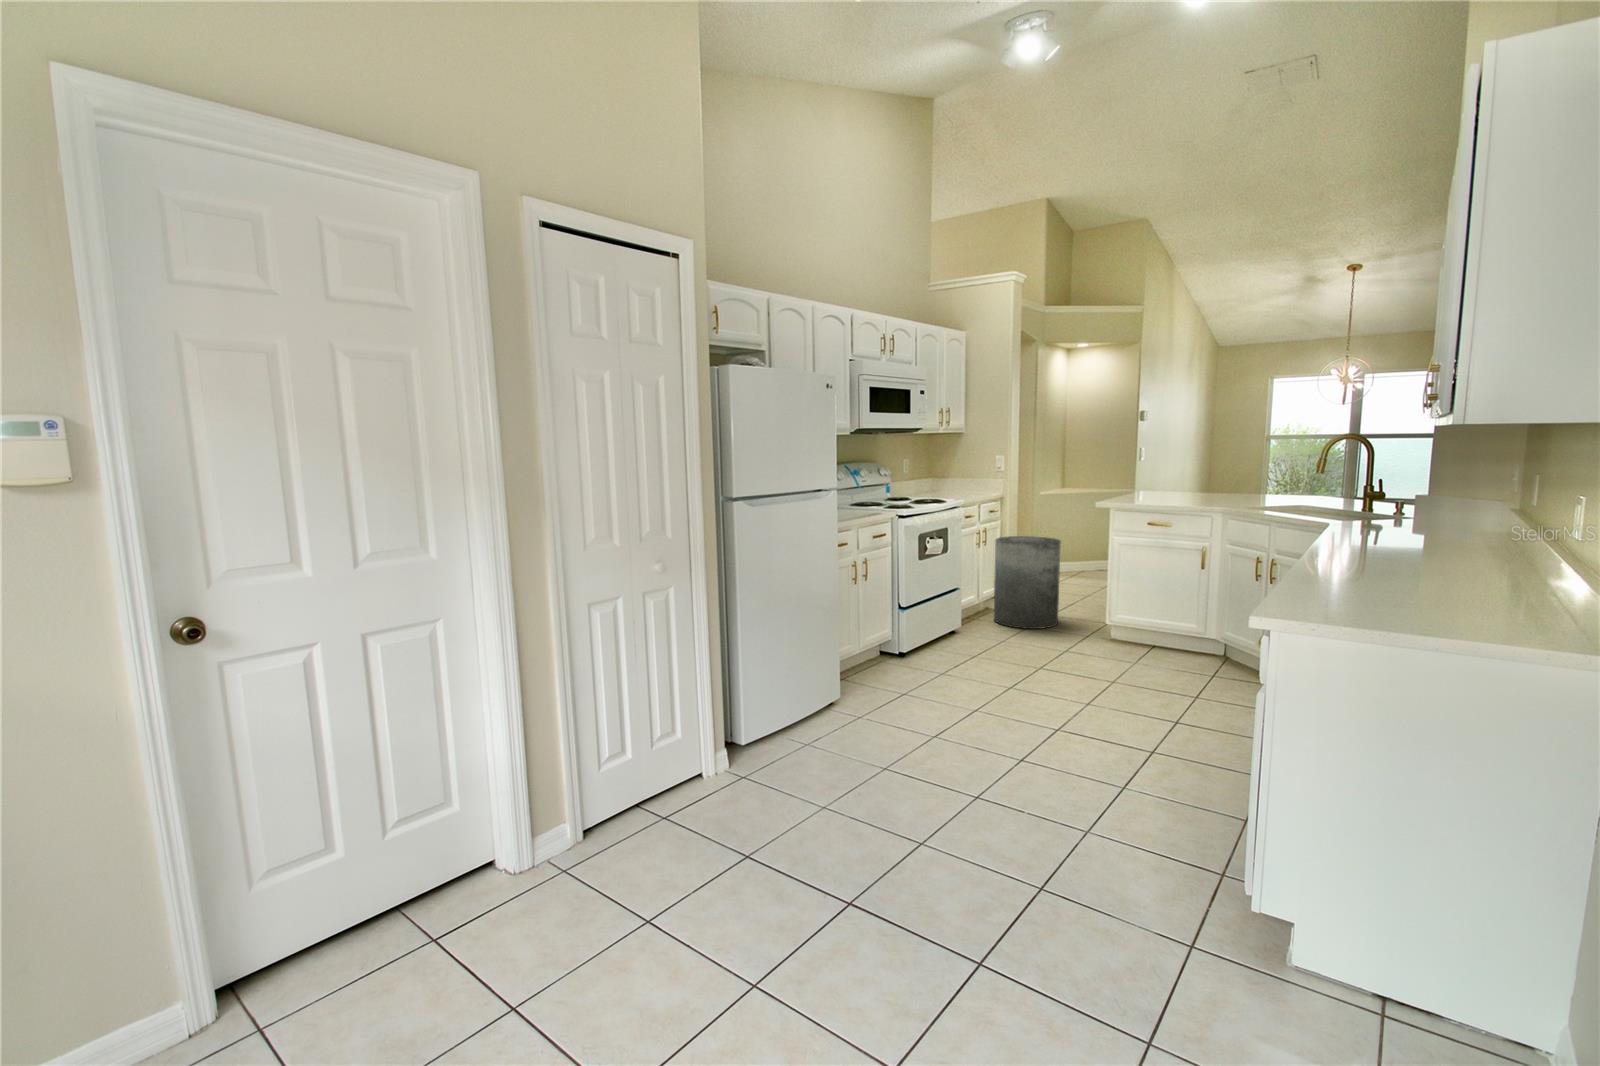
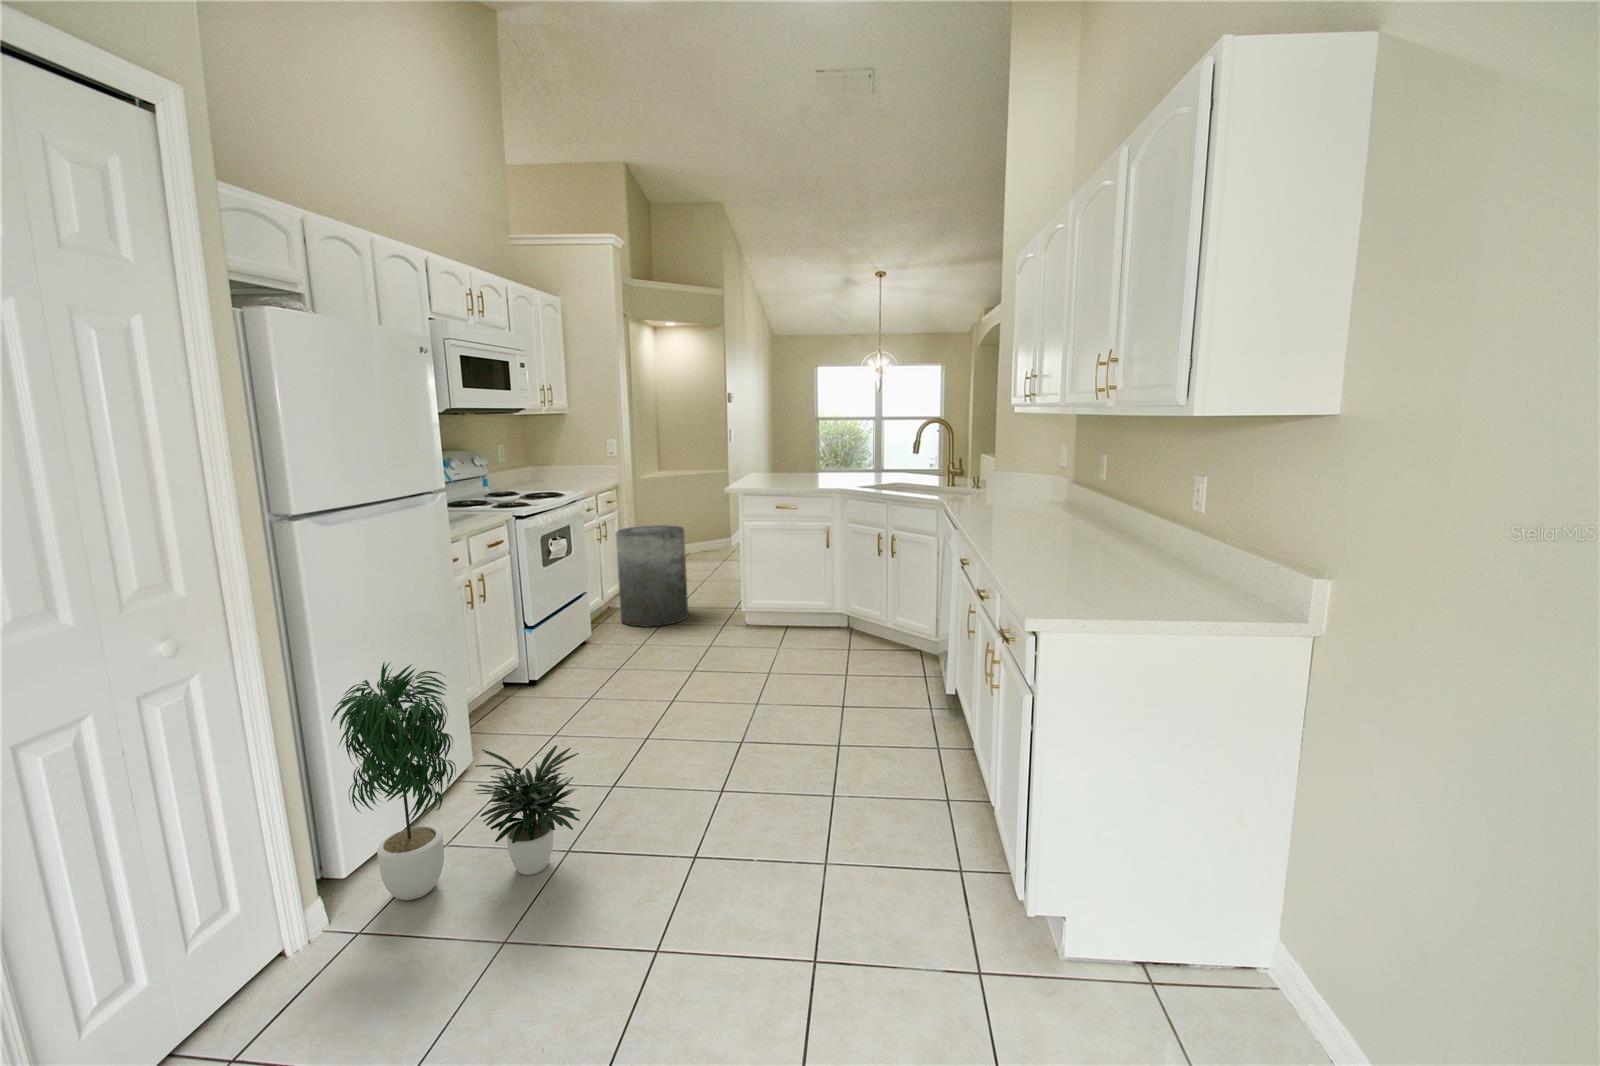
potted plant: none [740,601,895,780] -> present [331,662,580,900]

